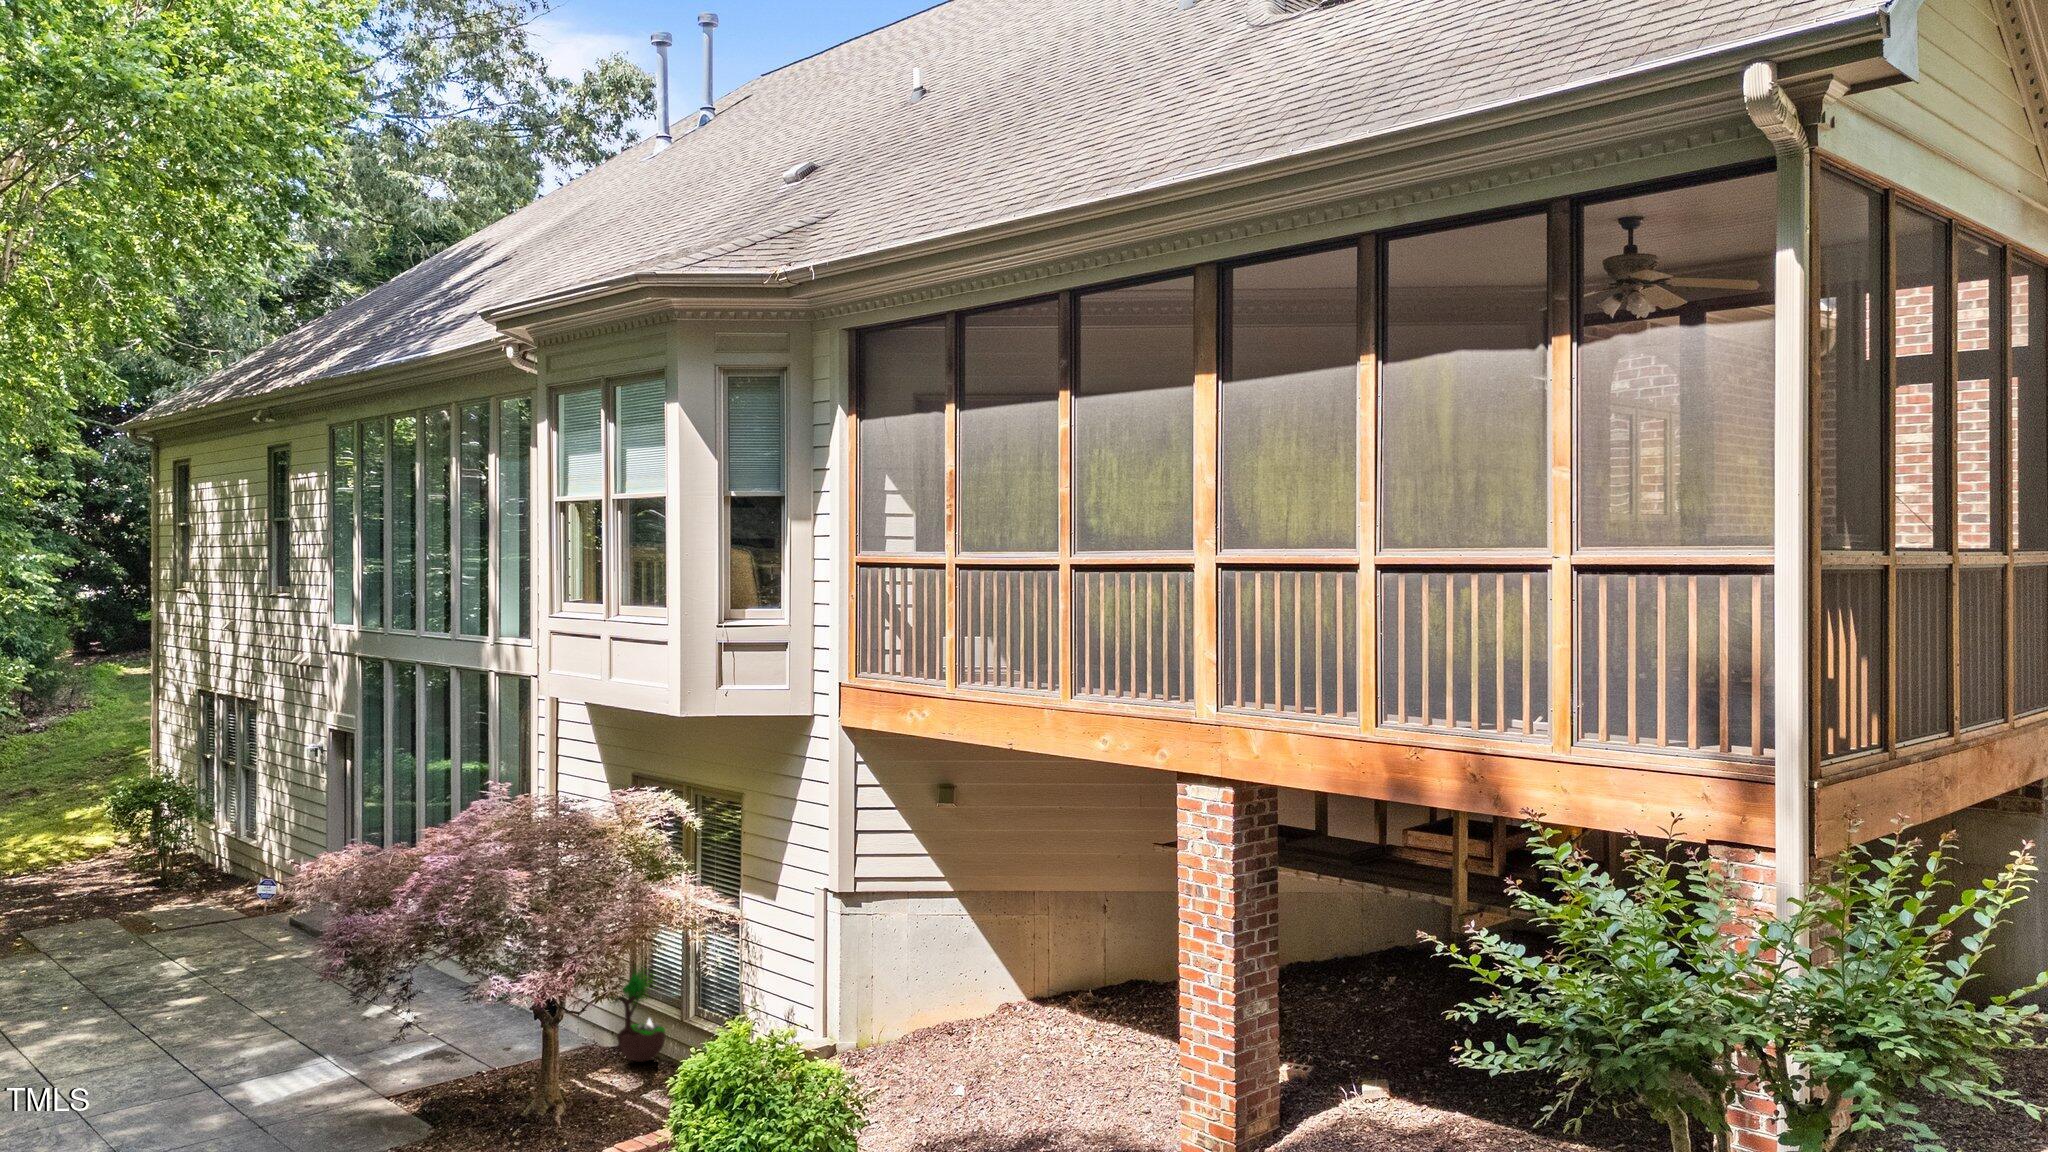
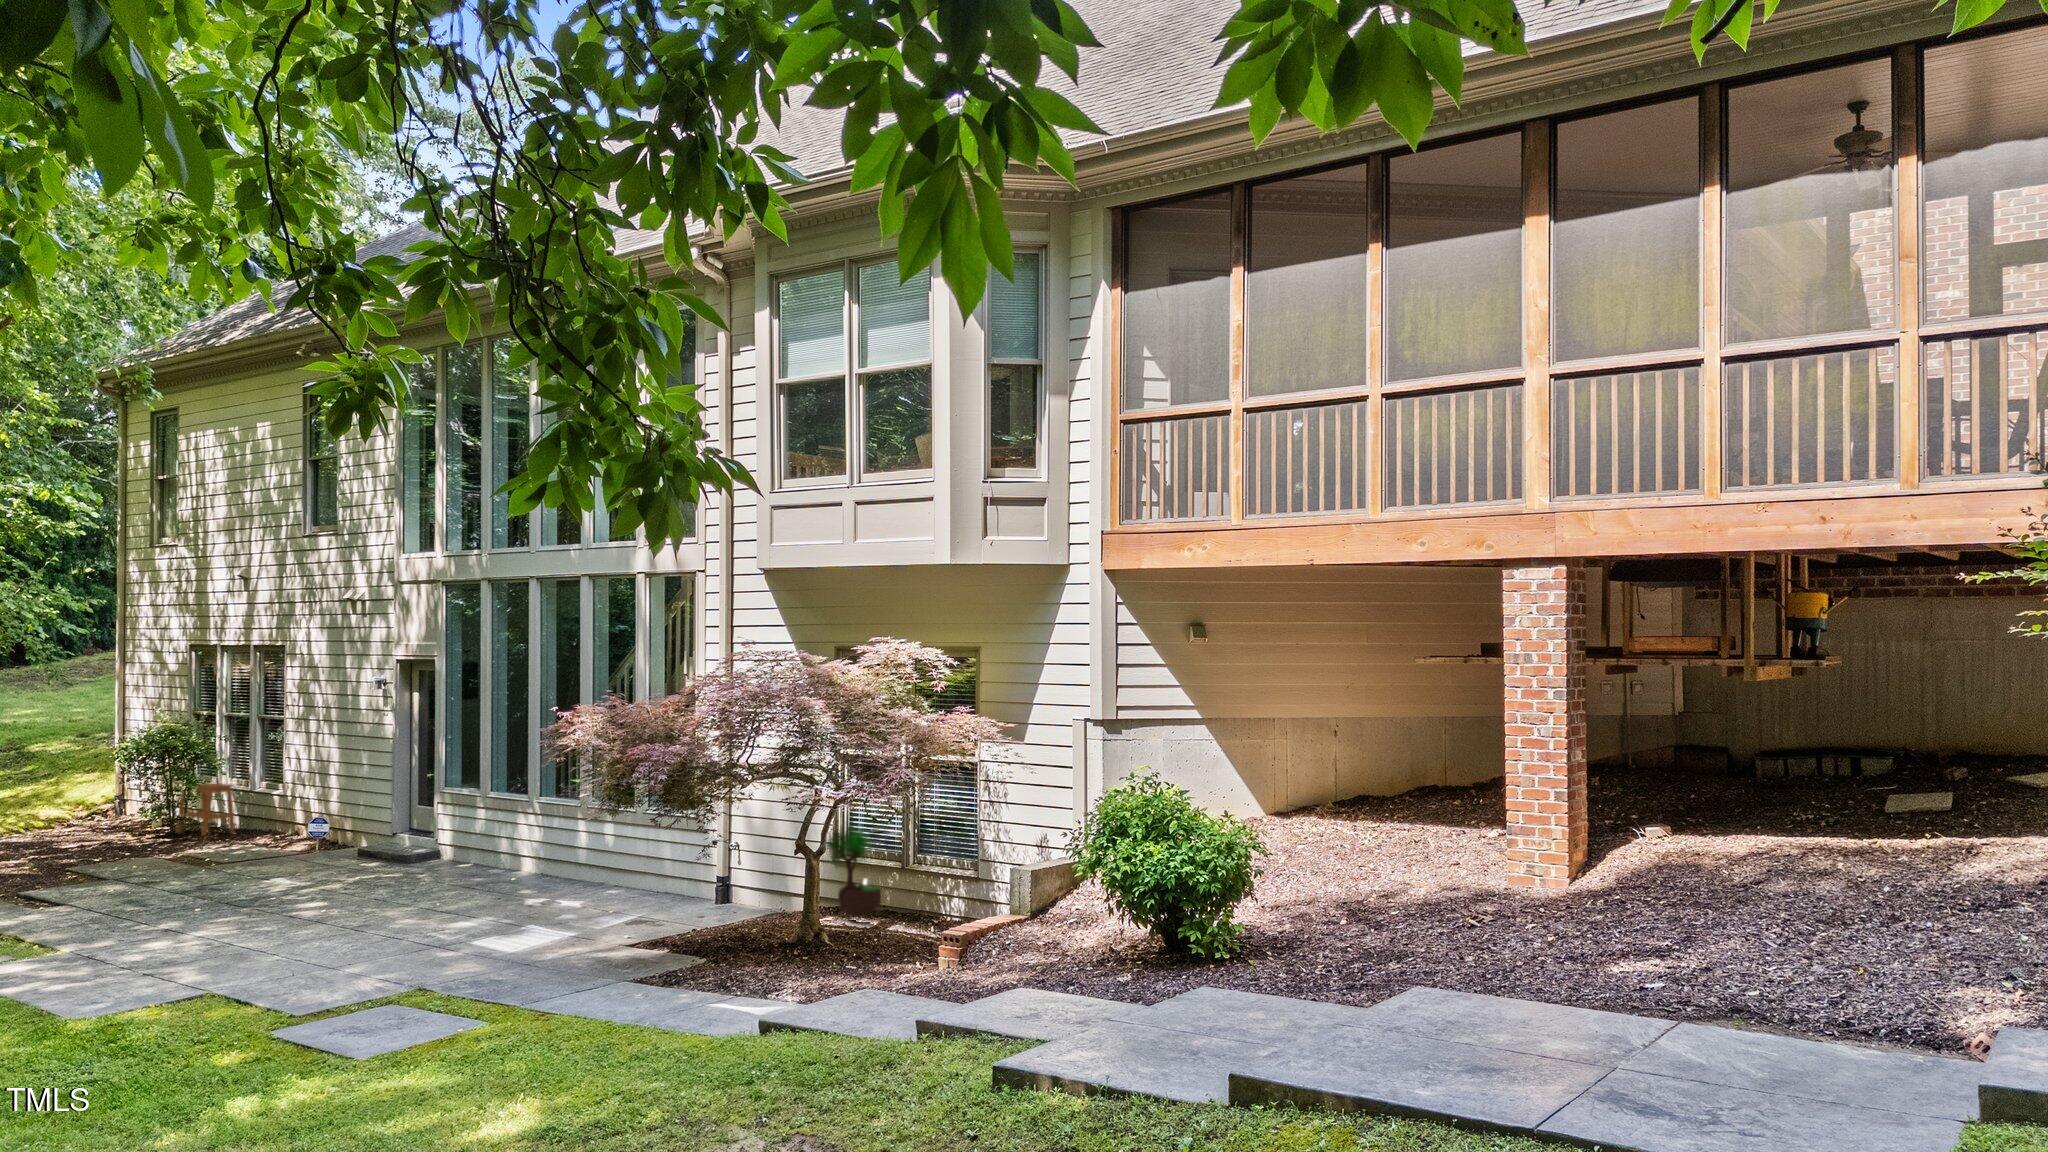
side table: none [177,824,227,880] -> present [176,783,235,836]

